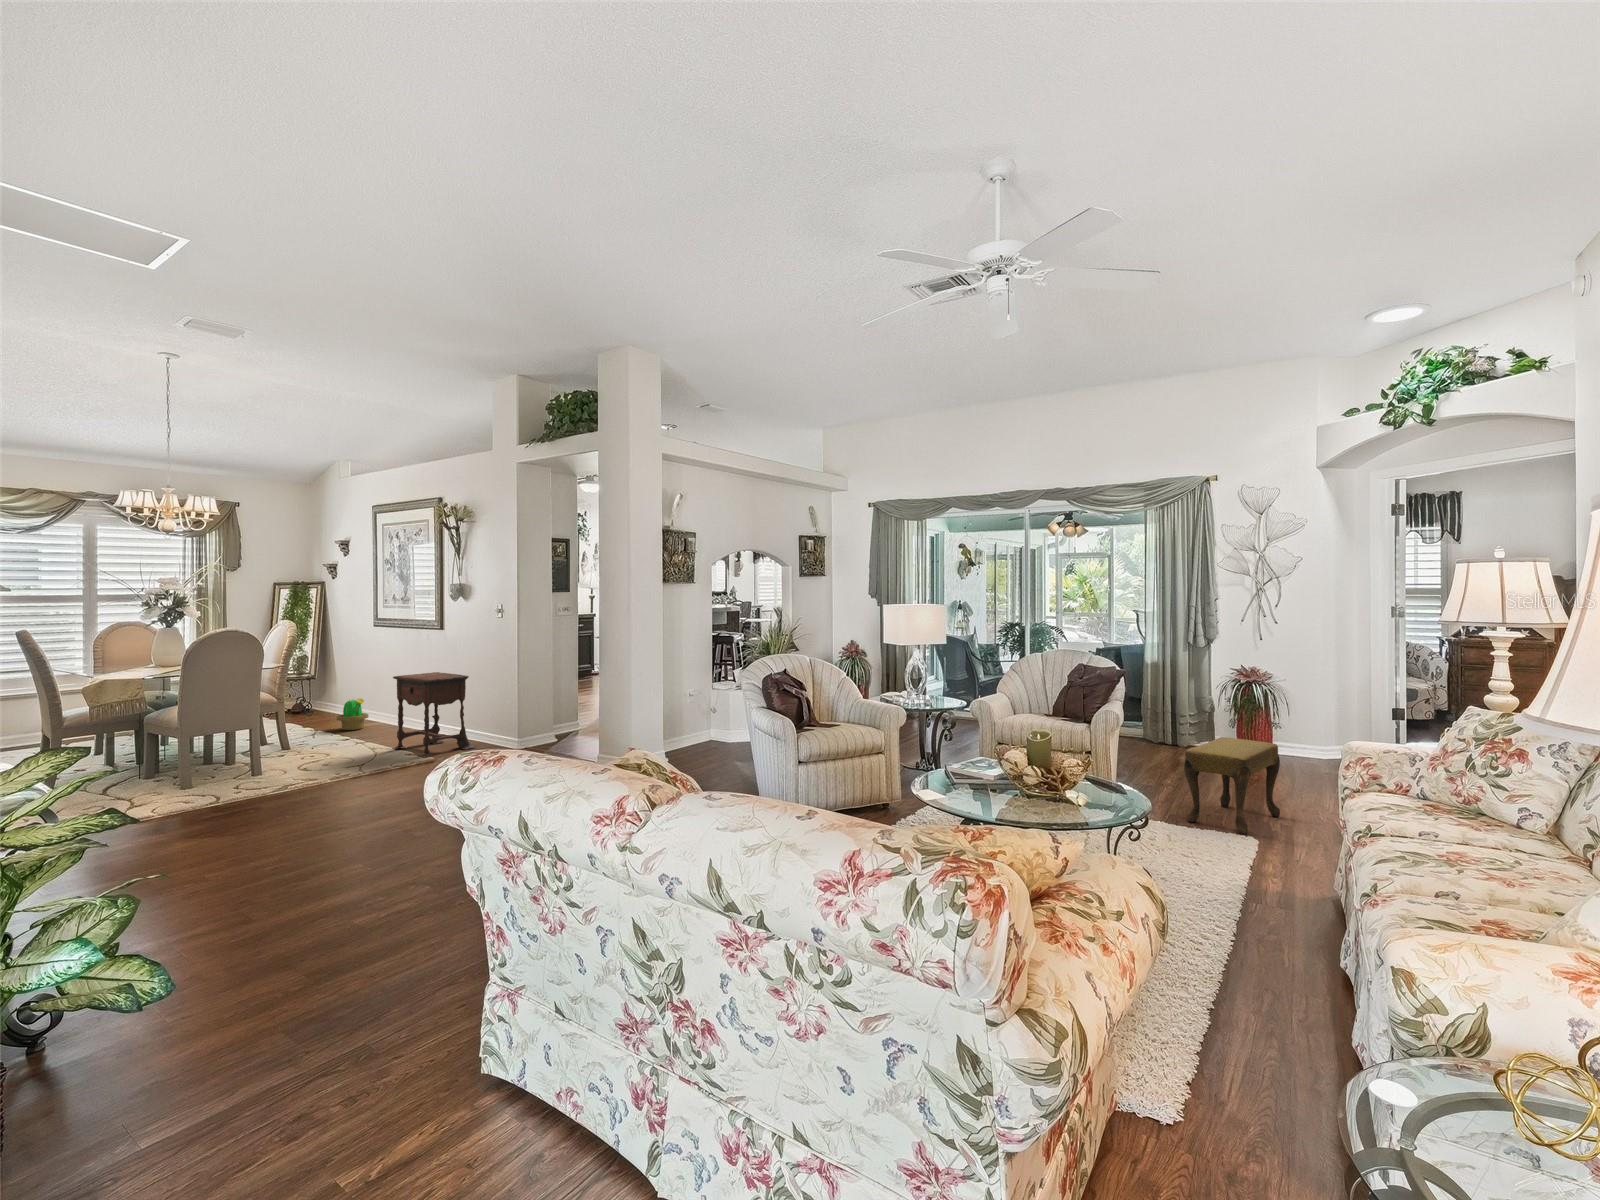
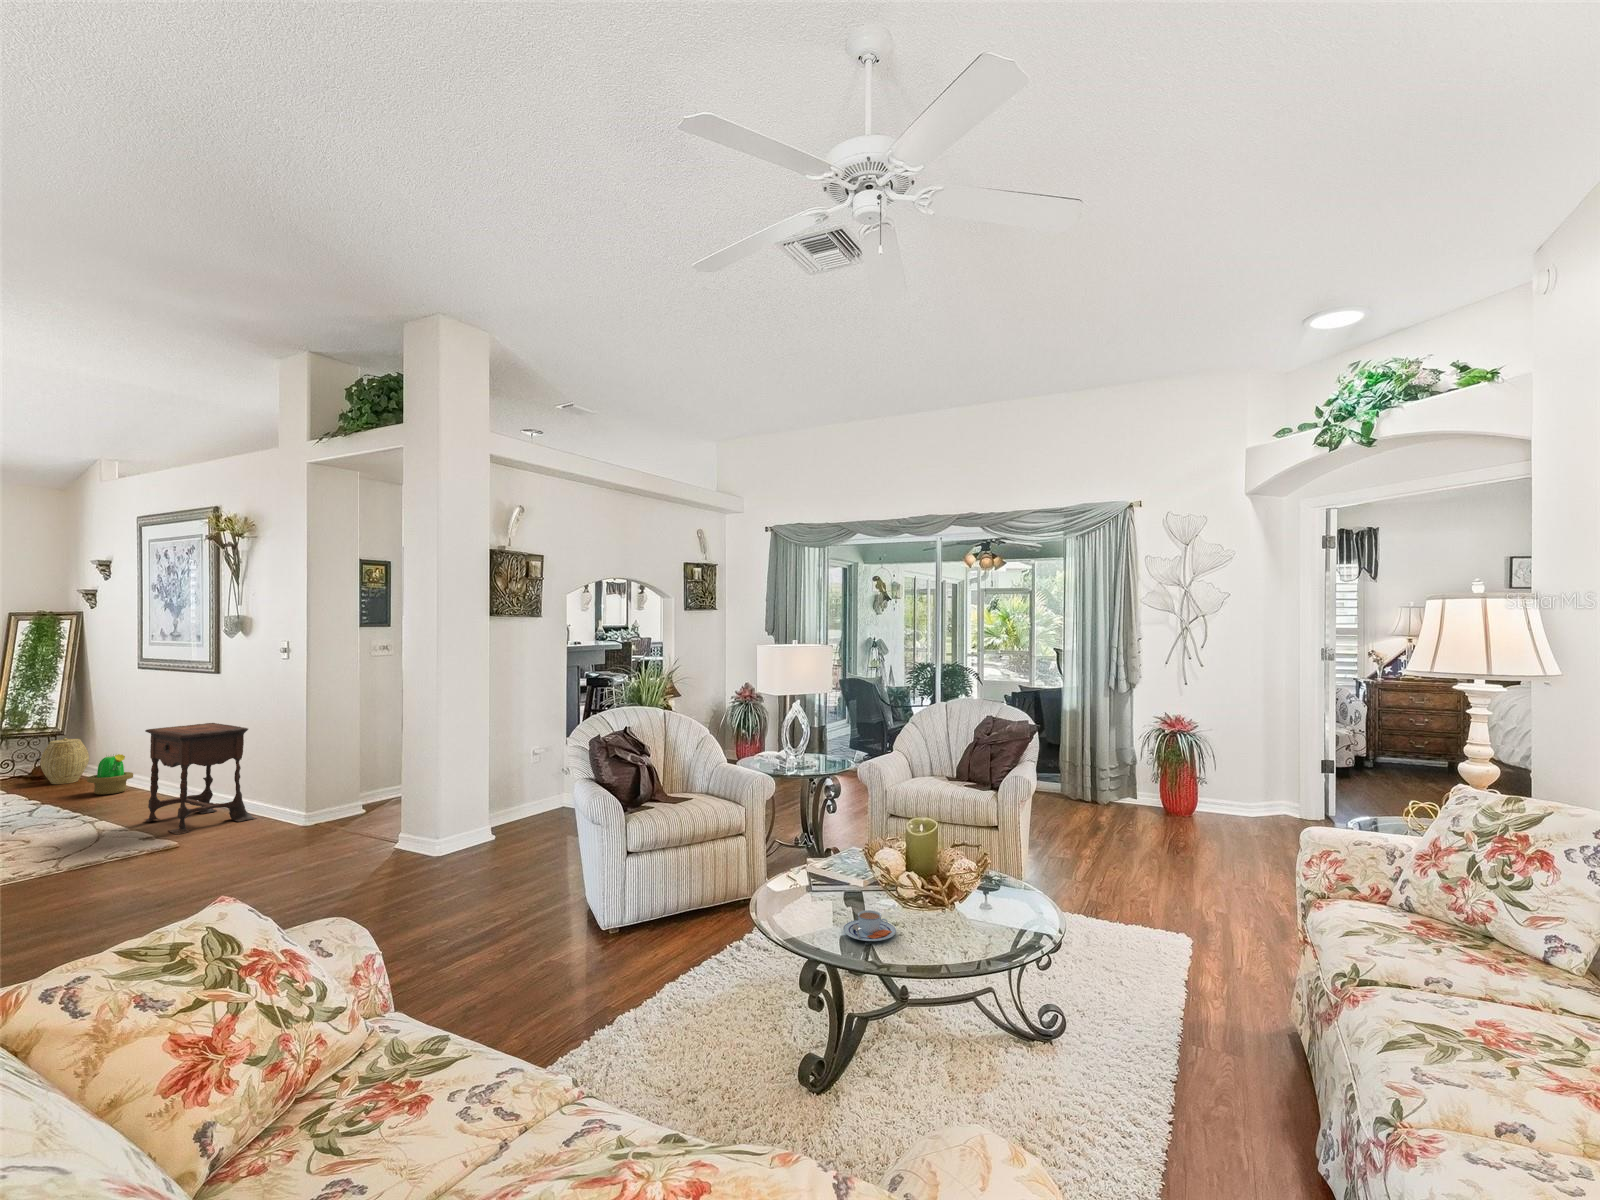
woven basket: none [295,686,329,723] -> present [40,738,89,784]
footstool: present [1184,737,1280,834] -> none [1107,807,1218,935]
teacup: none [984,791,1023,809] -> present [843,910,896,941]

